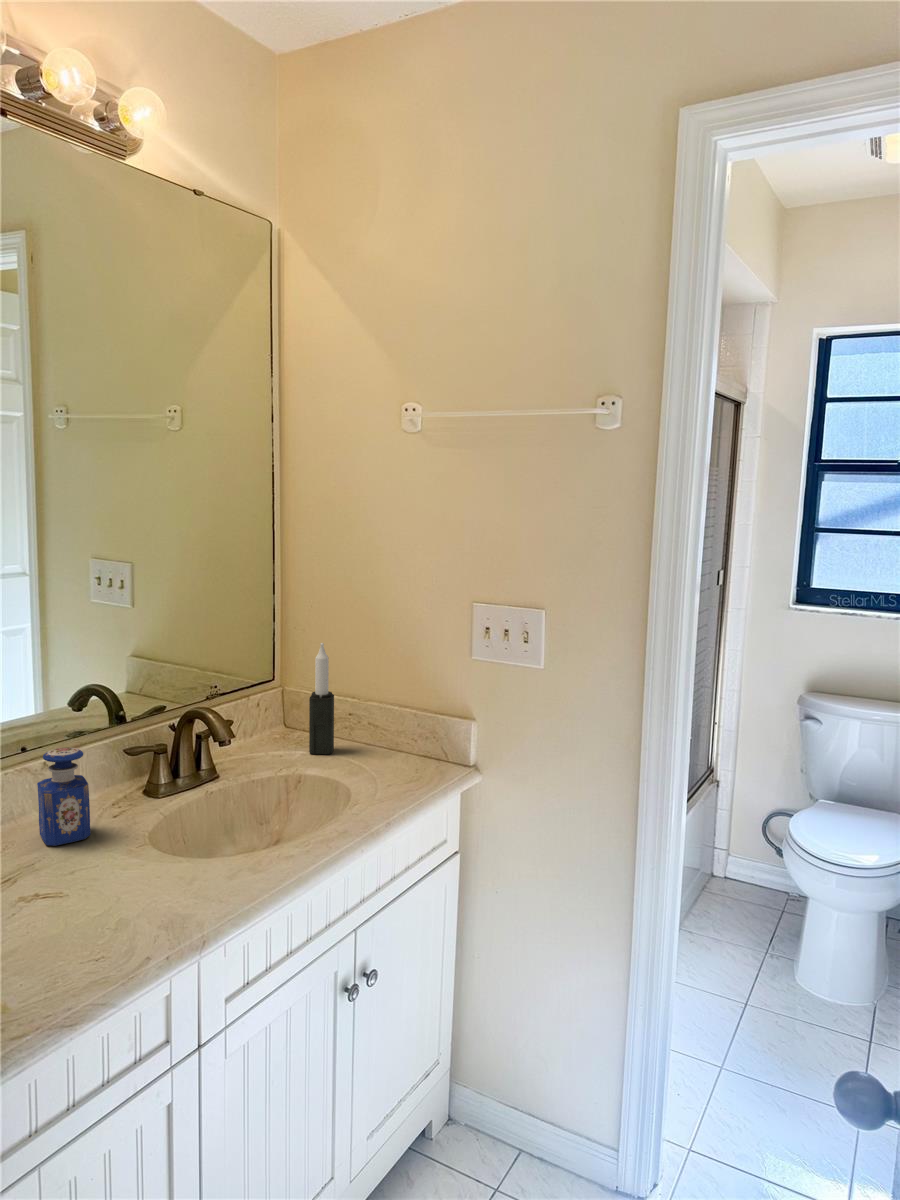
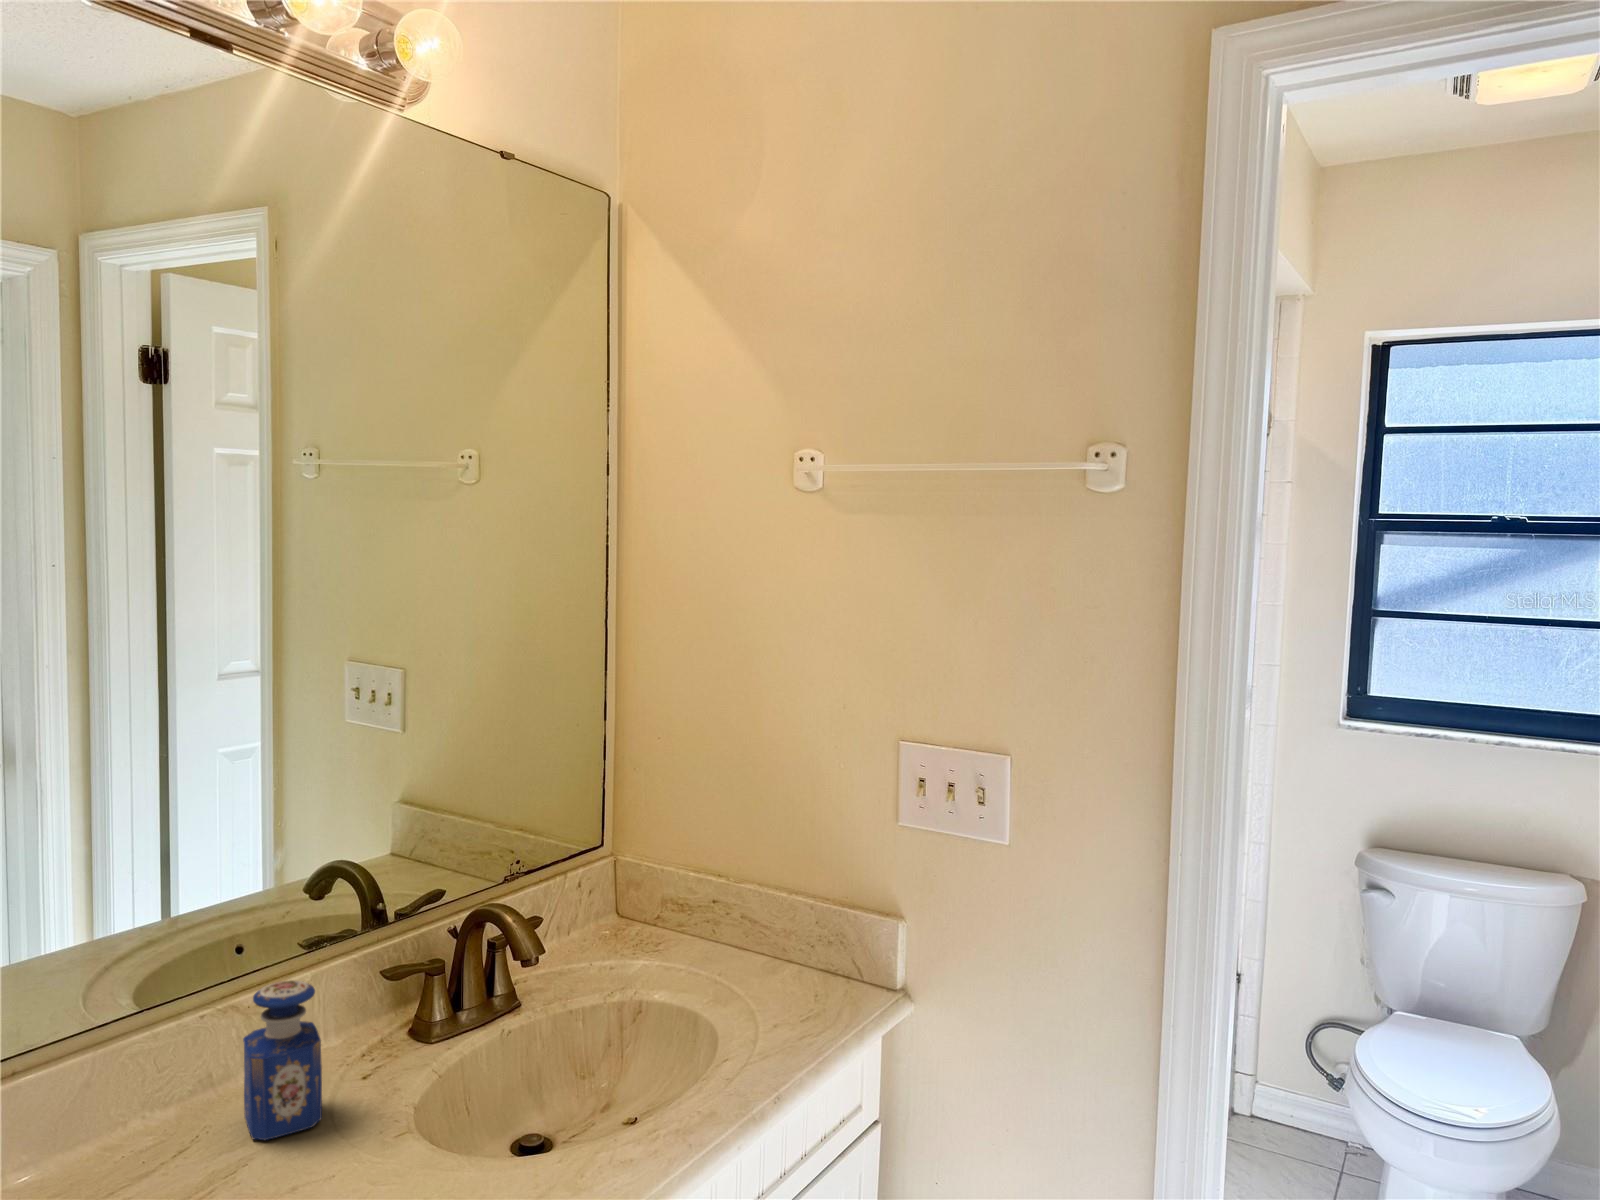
candle: present [309,643,334,754] -> none [655,796,693,963]

